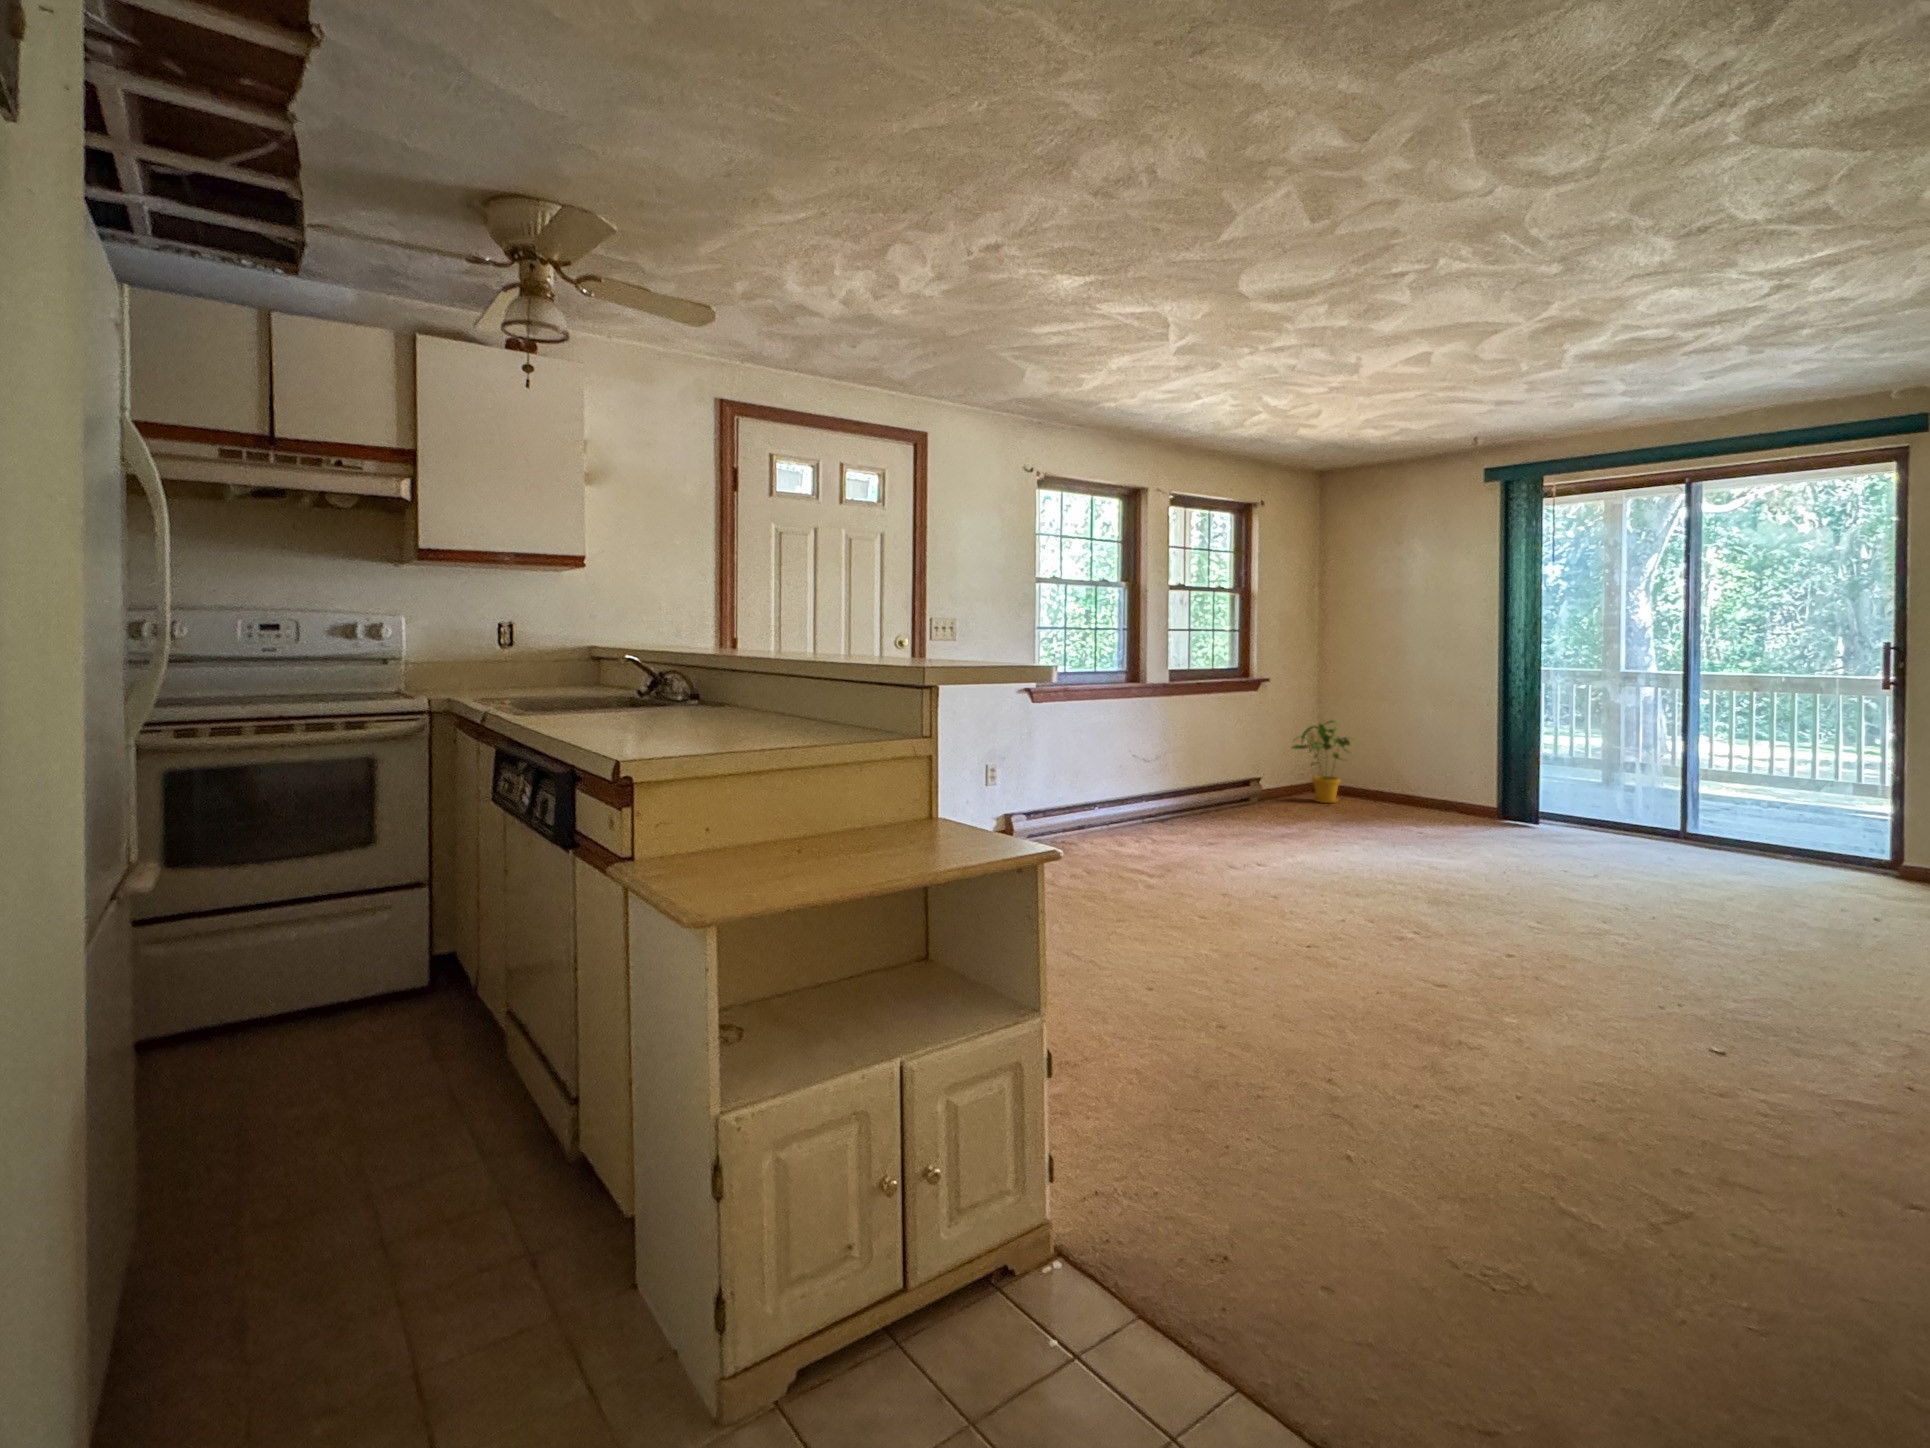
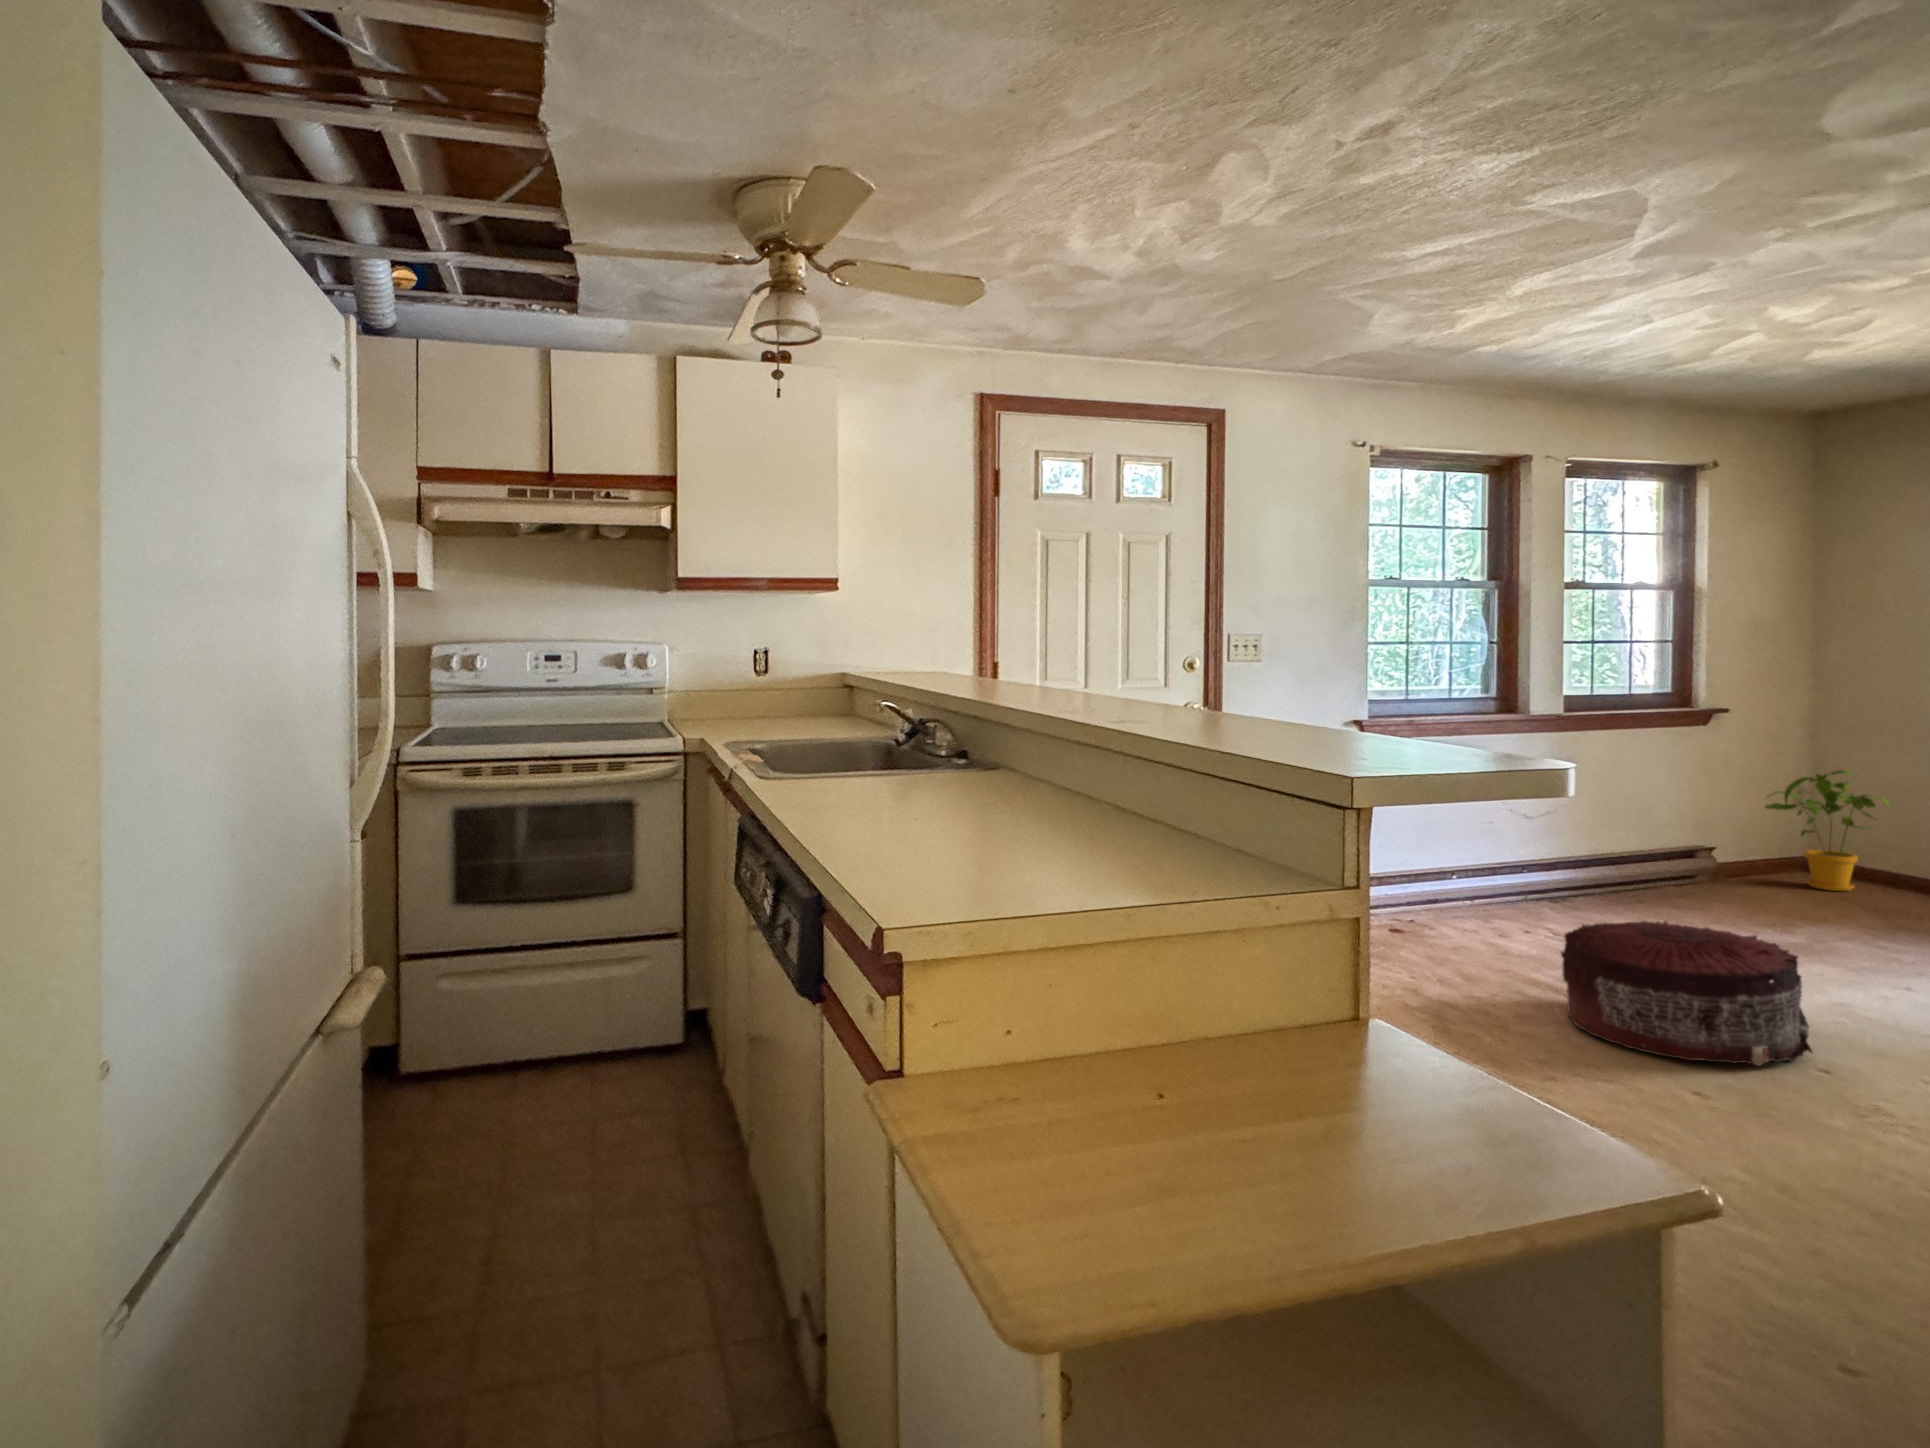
pouf: none [1151,823,1289,913] -> present [1561,921,1812,1065]

